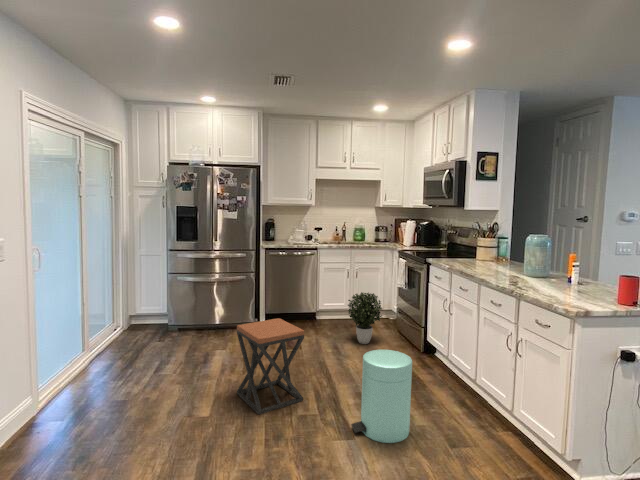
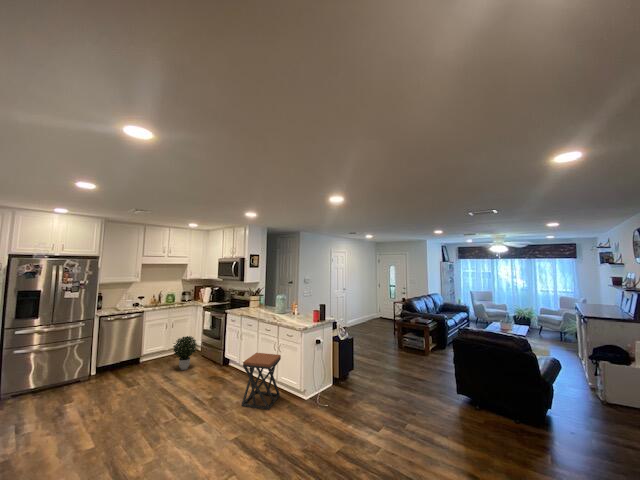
stool: present [237,318,304,415] -> present [242,353,281,410]
trash can: present [351,349,412,443] -> none [201,365,234,417]

